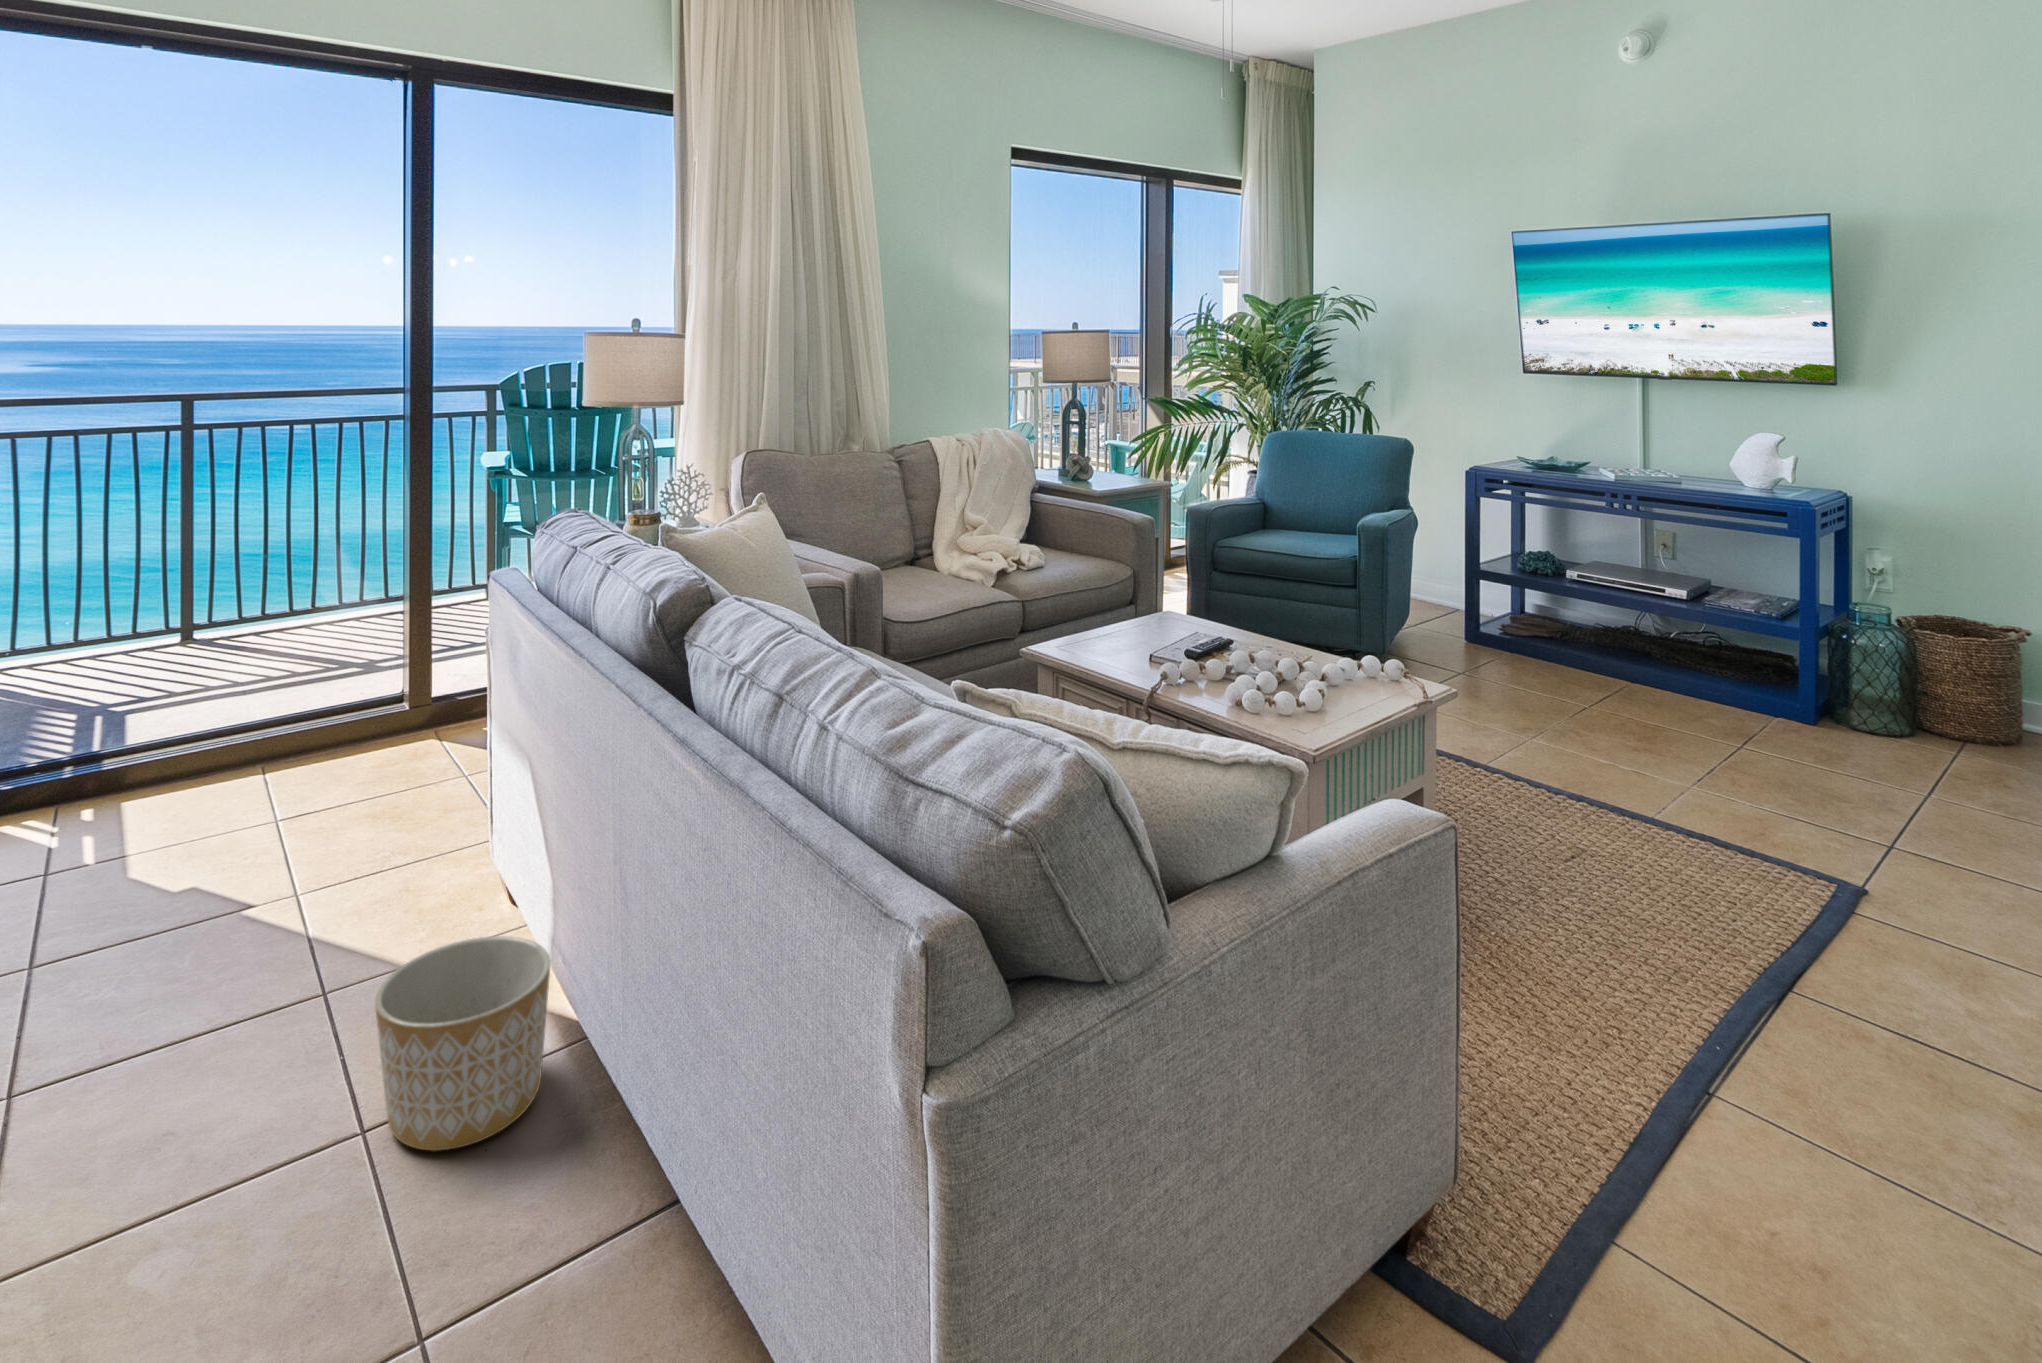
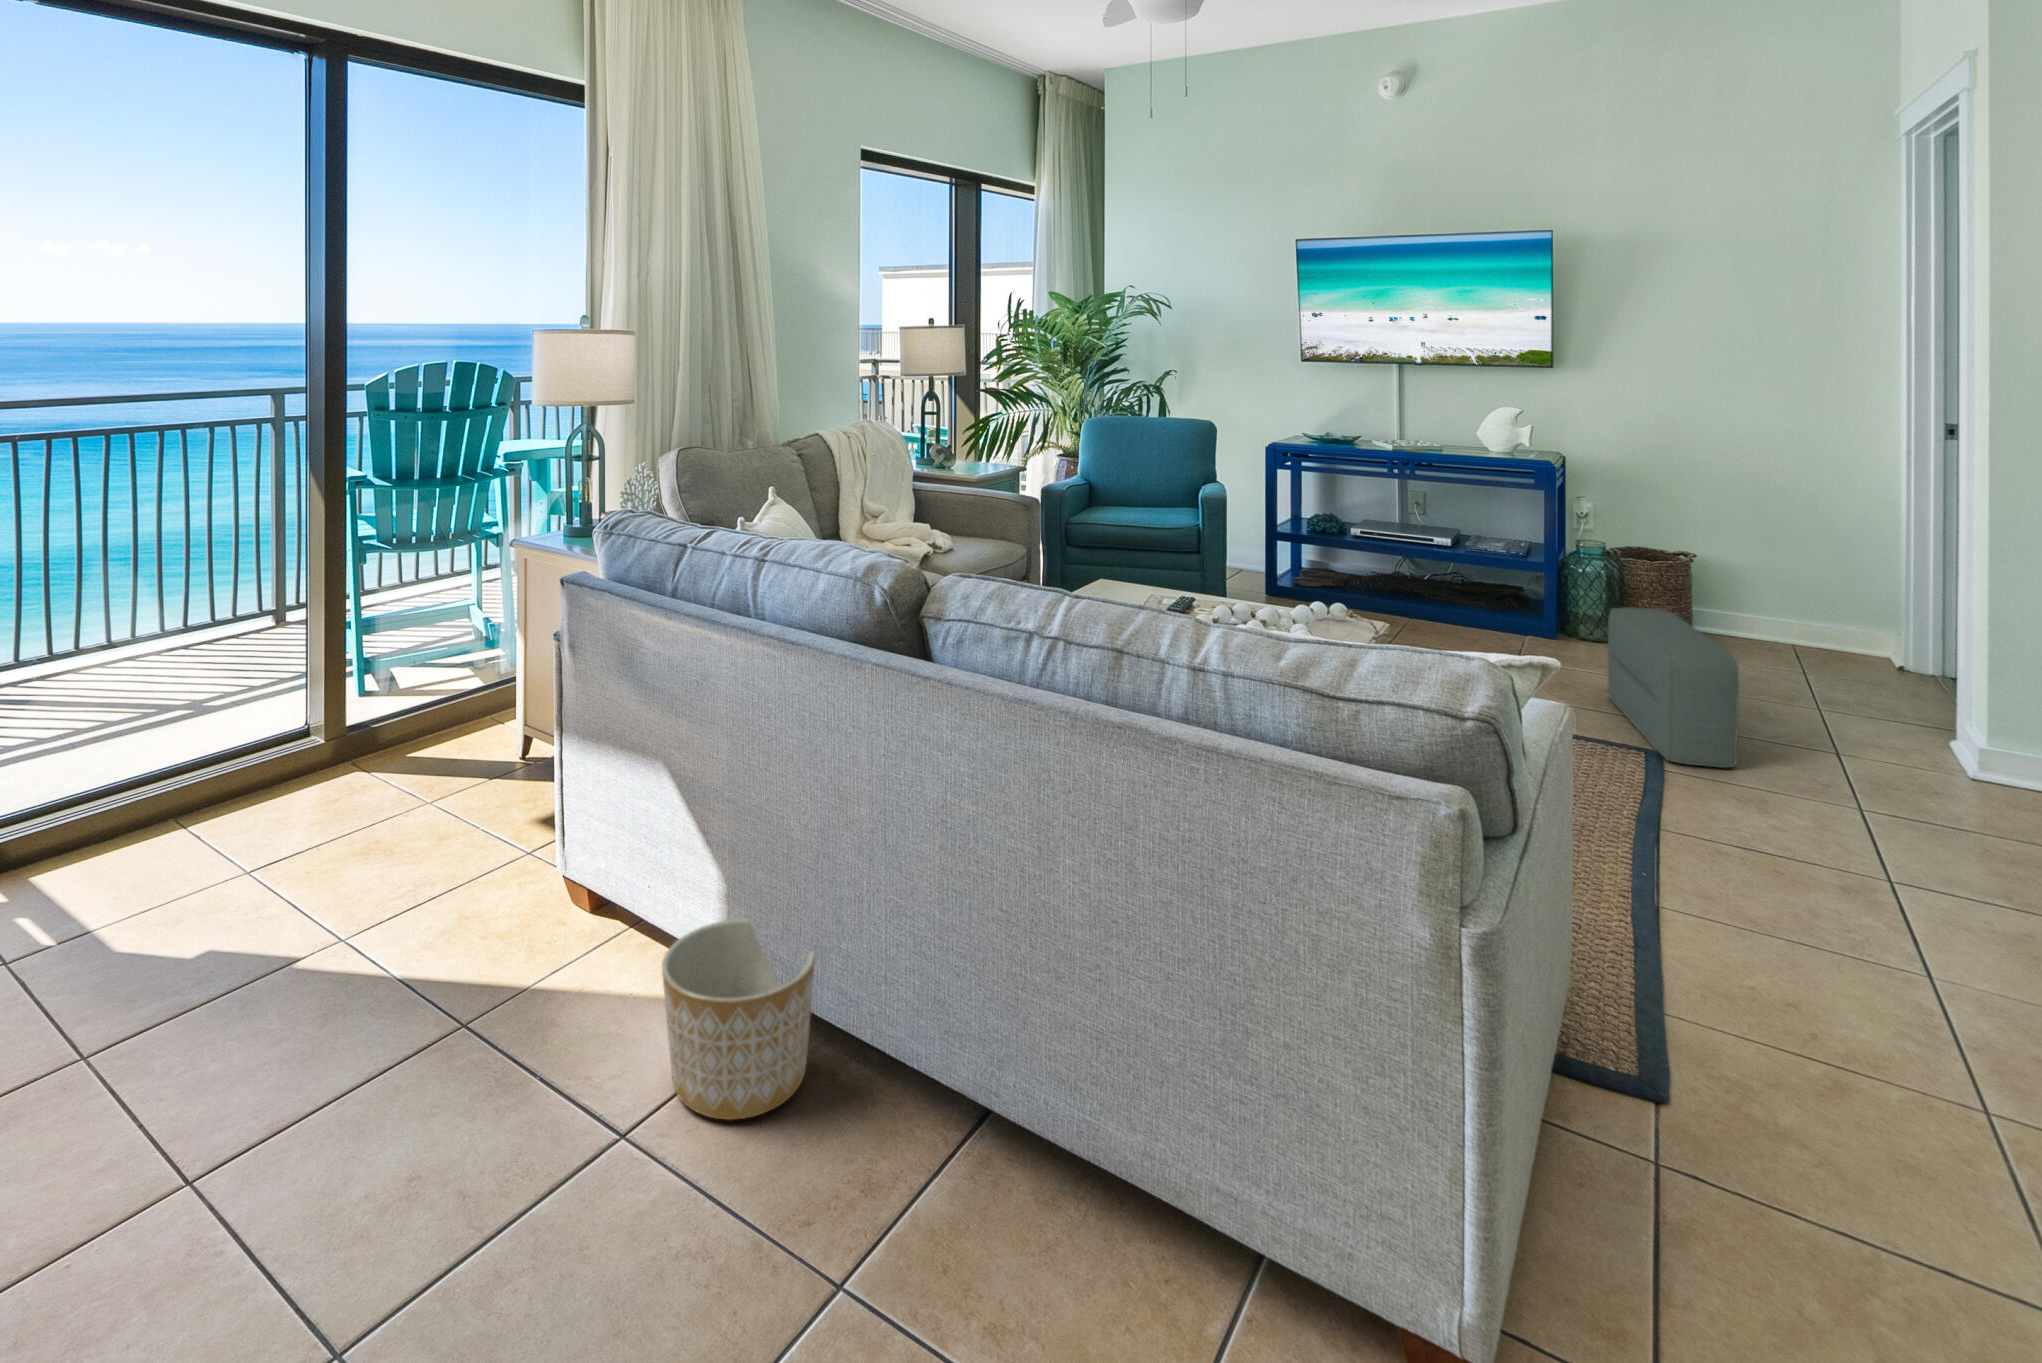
pouf: none [1829,692,1959,921] -> present [1608,607,1739,768]

